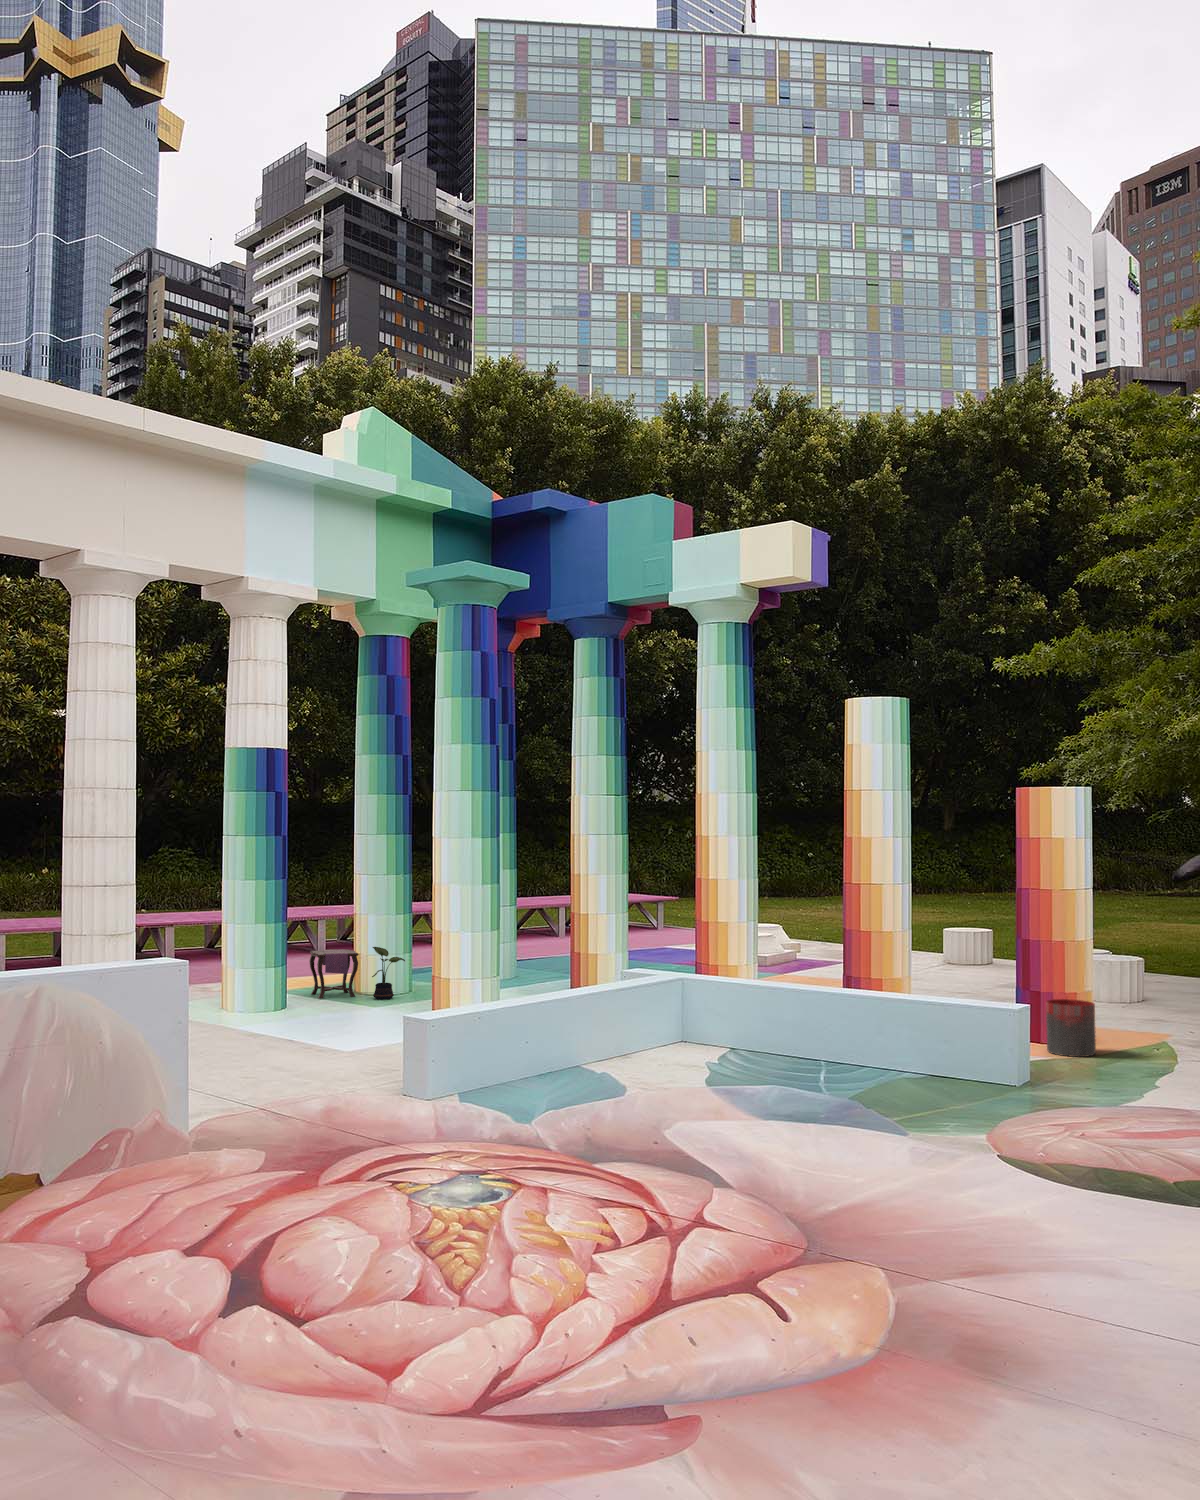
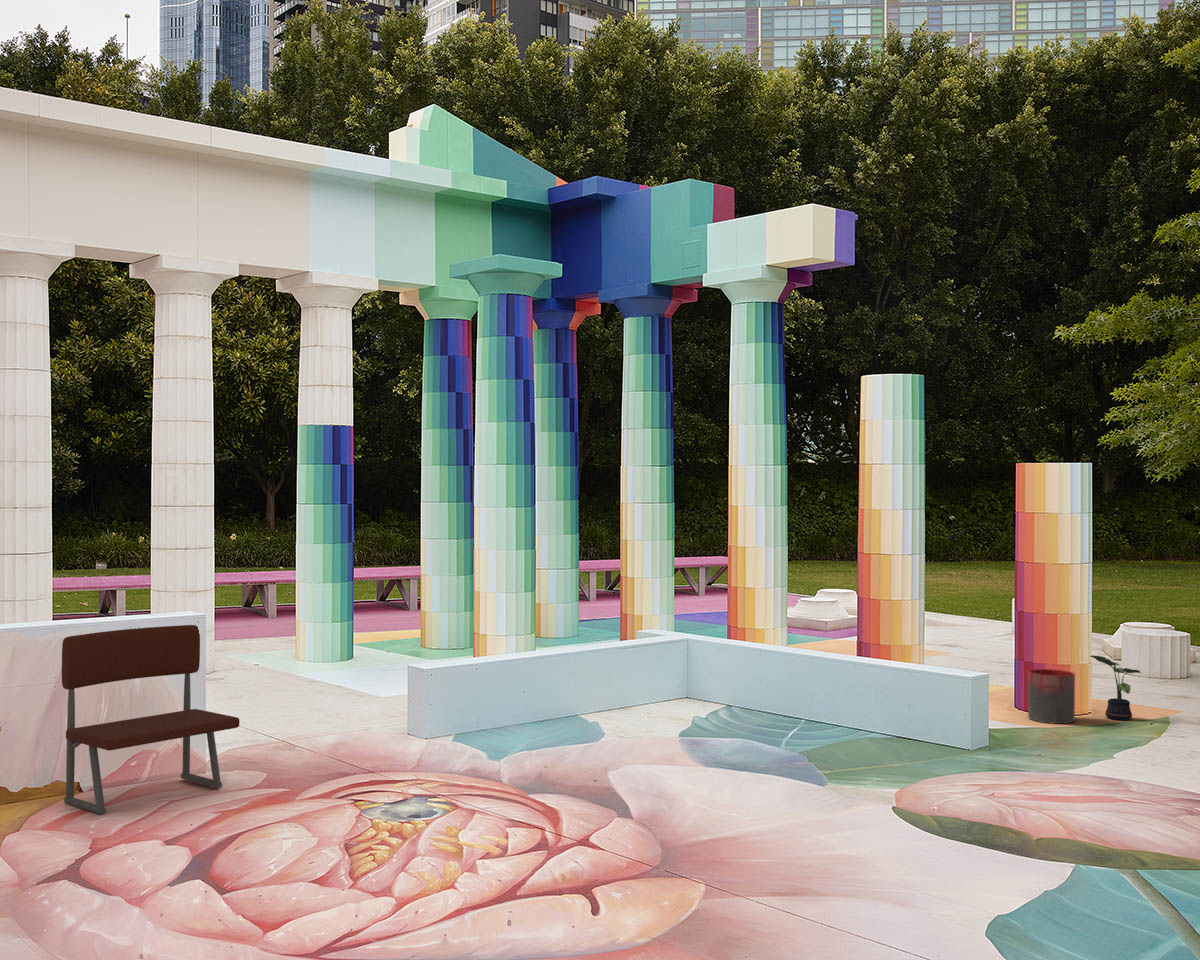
potted plant: present [372,947,405,1000] -> present [1090,655,1141,720]
side table: present [309,949,358,999] -> none [382,608,424,651]
bench: none [24,973,242,1217] -> present [62,625,239,815]

